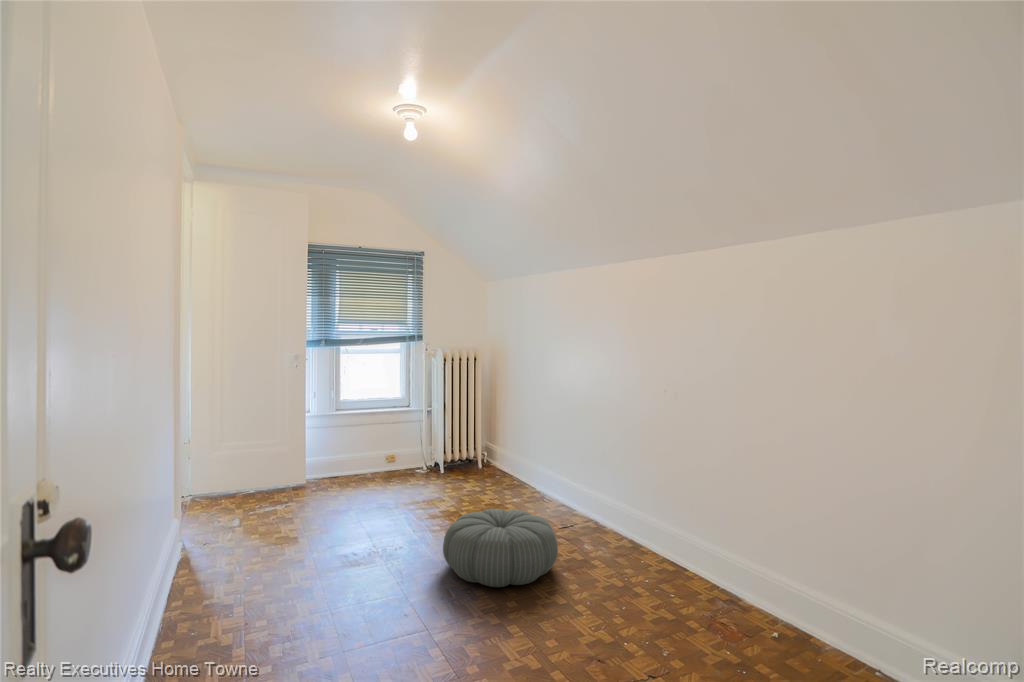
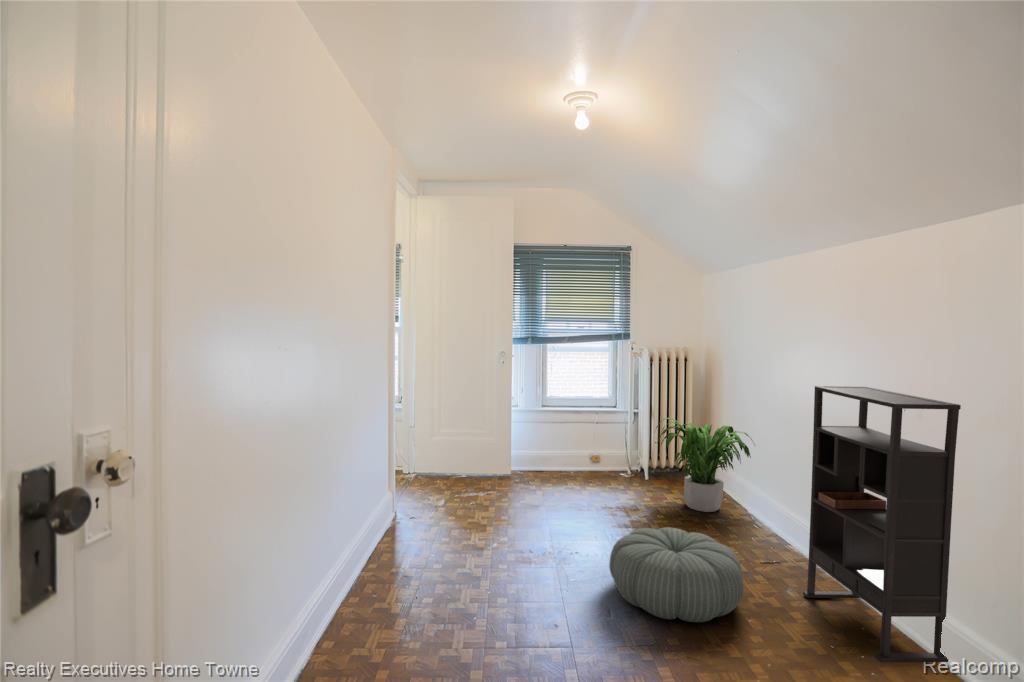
bookshelf: none [595,375,701,583] -> present [803,386,961,662]
potted plant: none [454,413,545,495] -> present [656,418,755,512]

